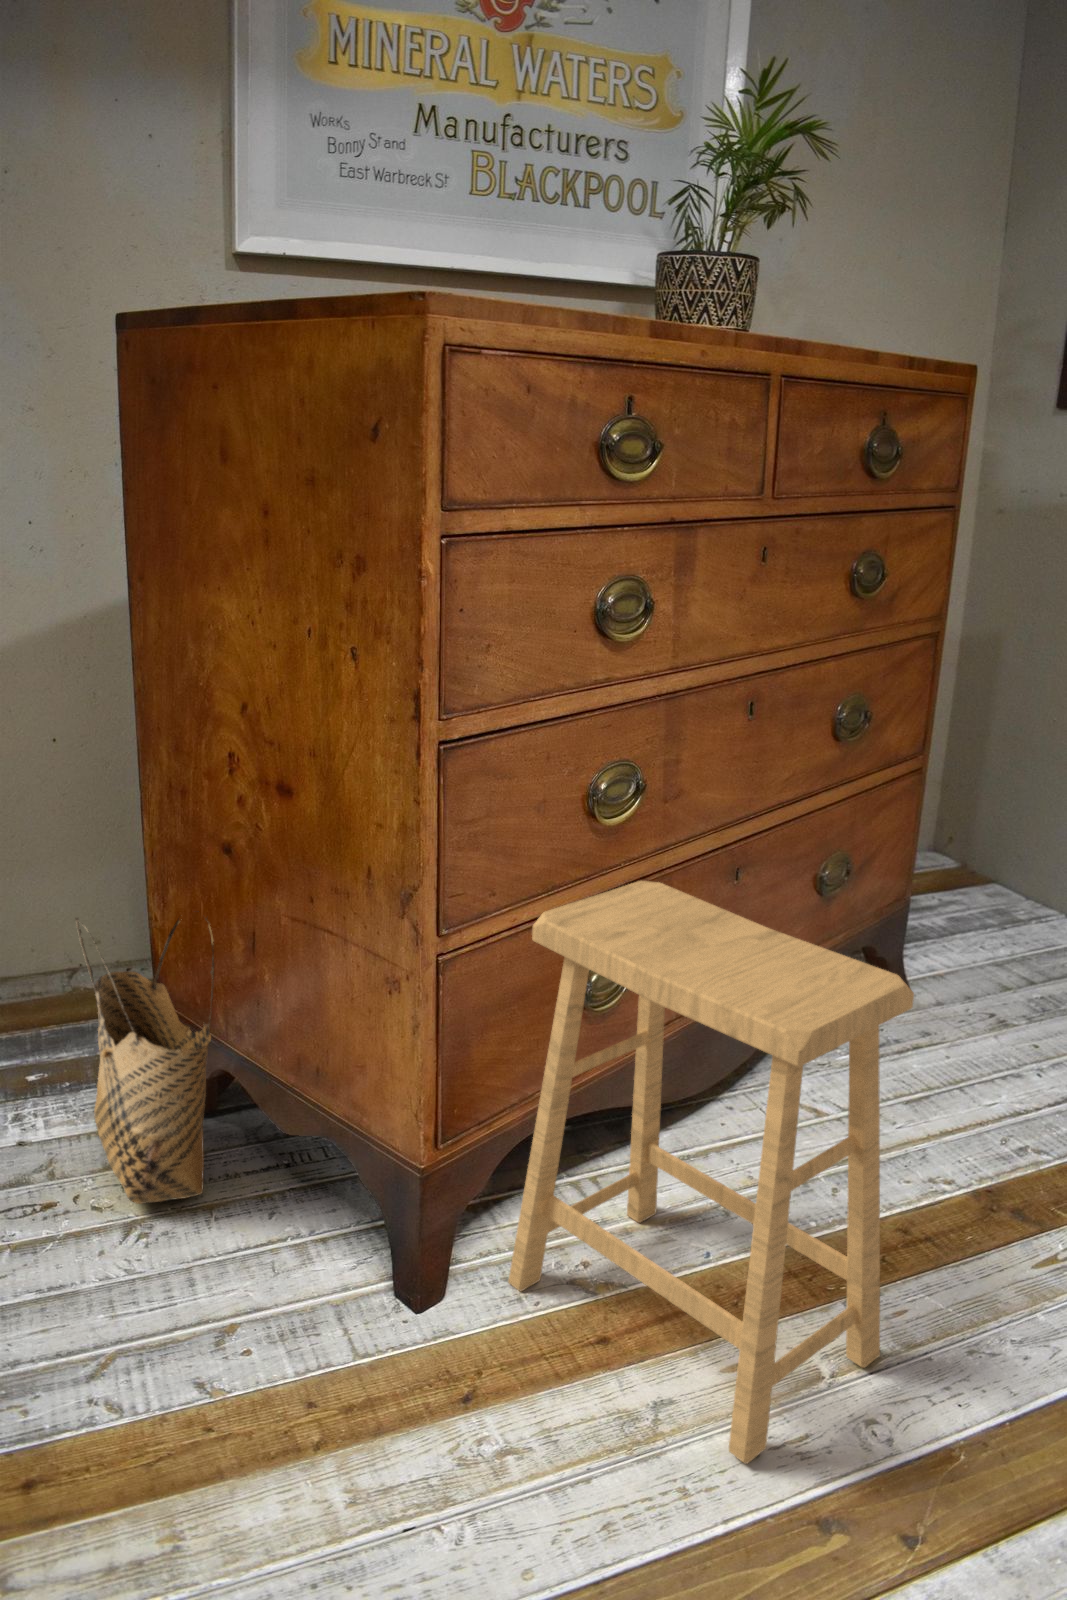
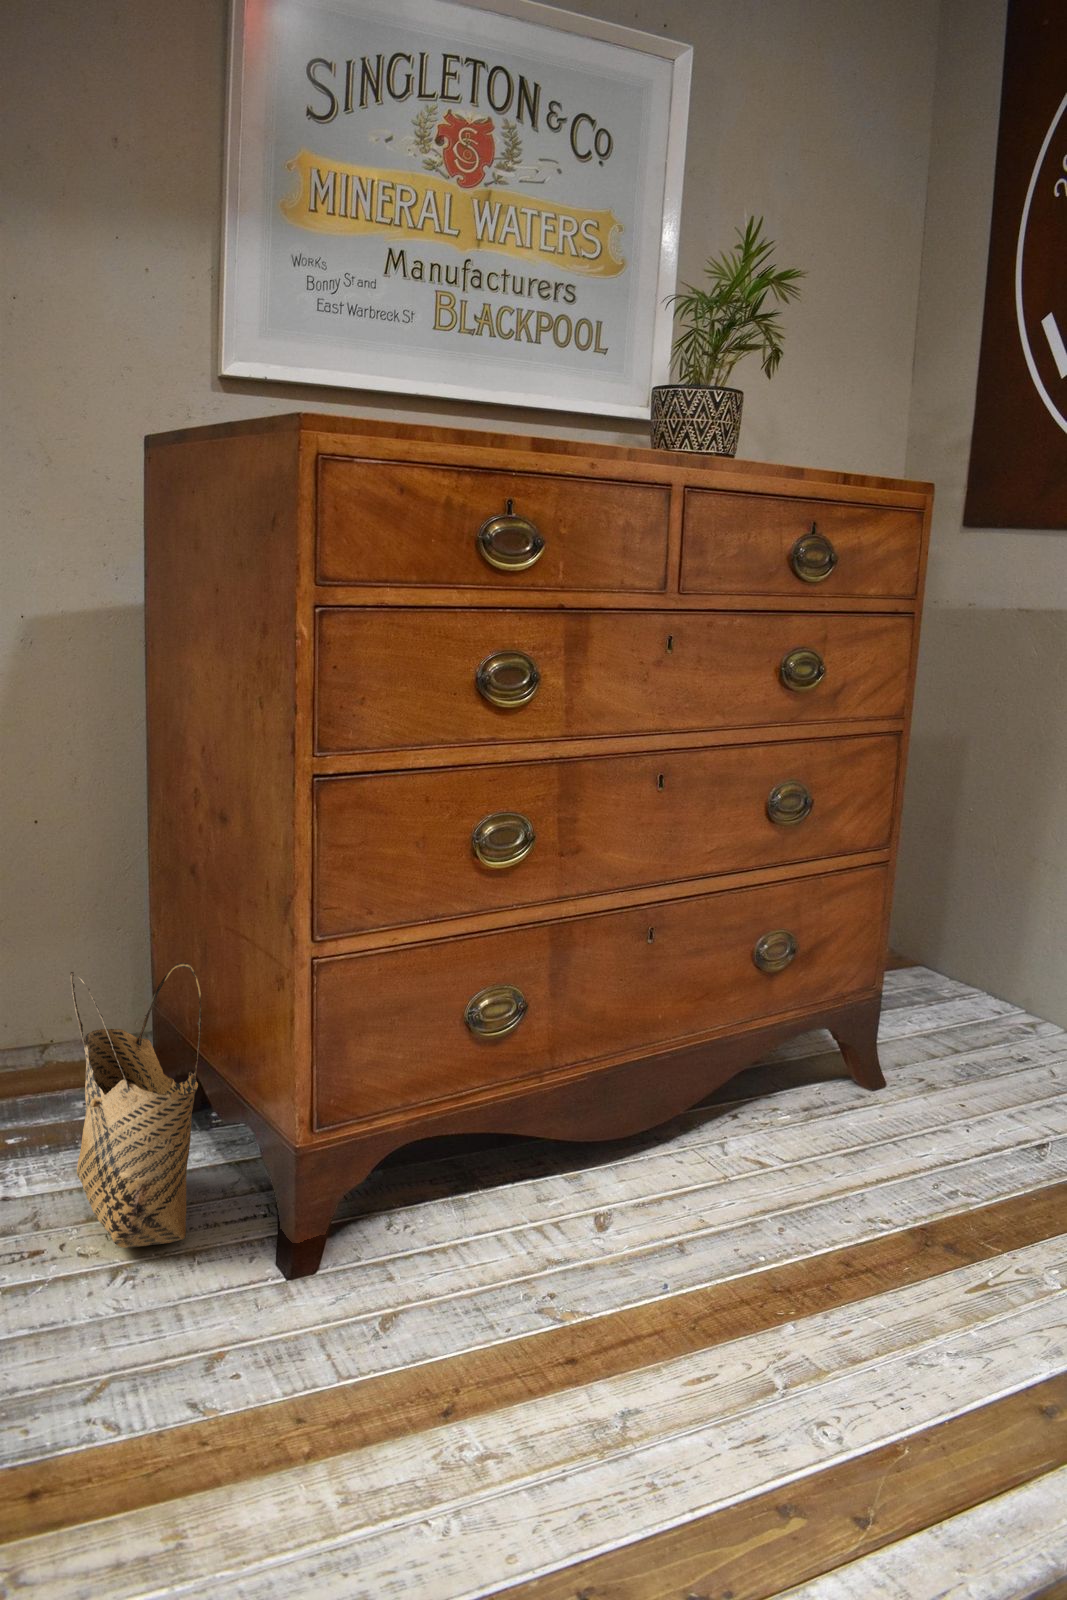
footstool: present [508,881,914,1464] -> none [480,930,851,1463]

